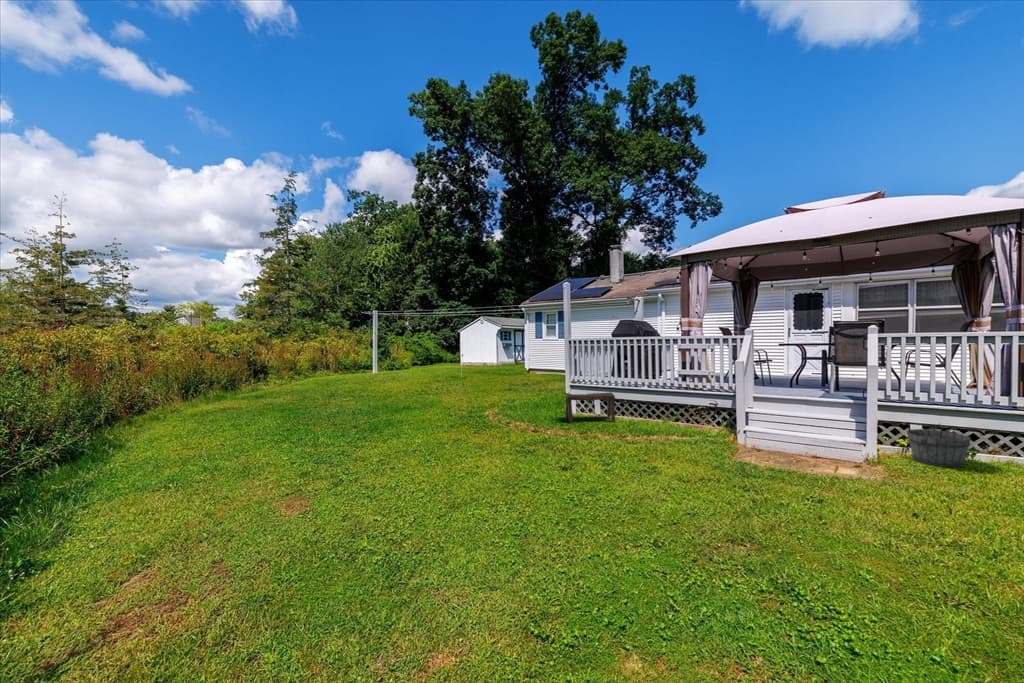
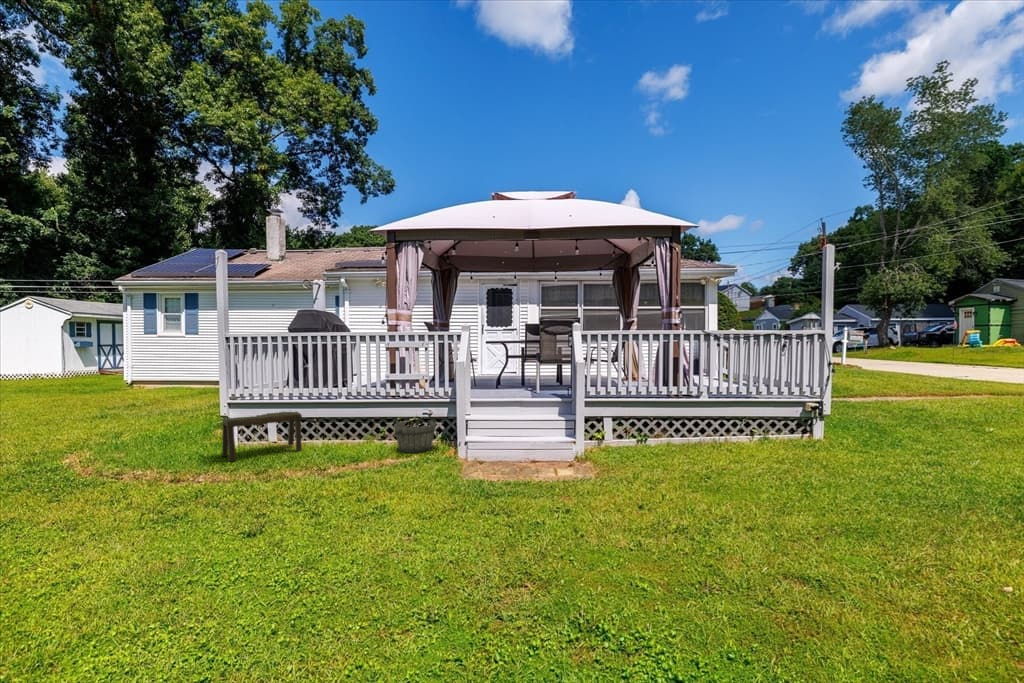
wooden bucket: present [907,424,971,467] -> present [394,417,436,453]

